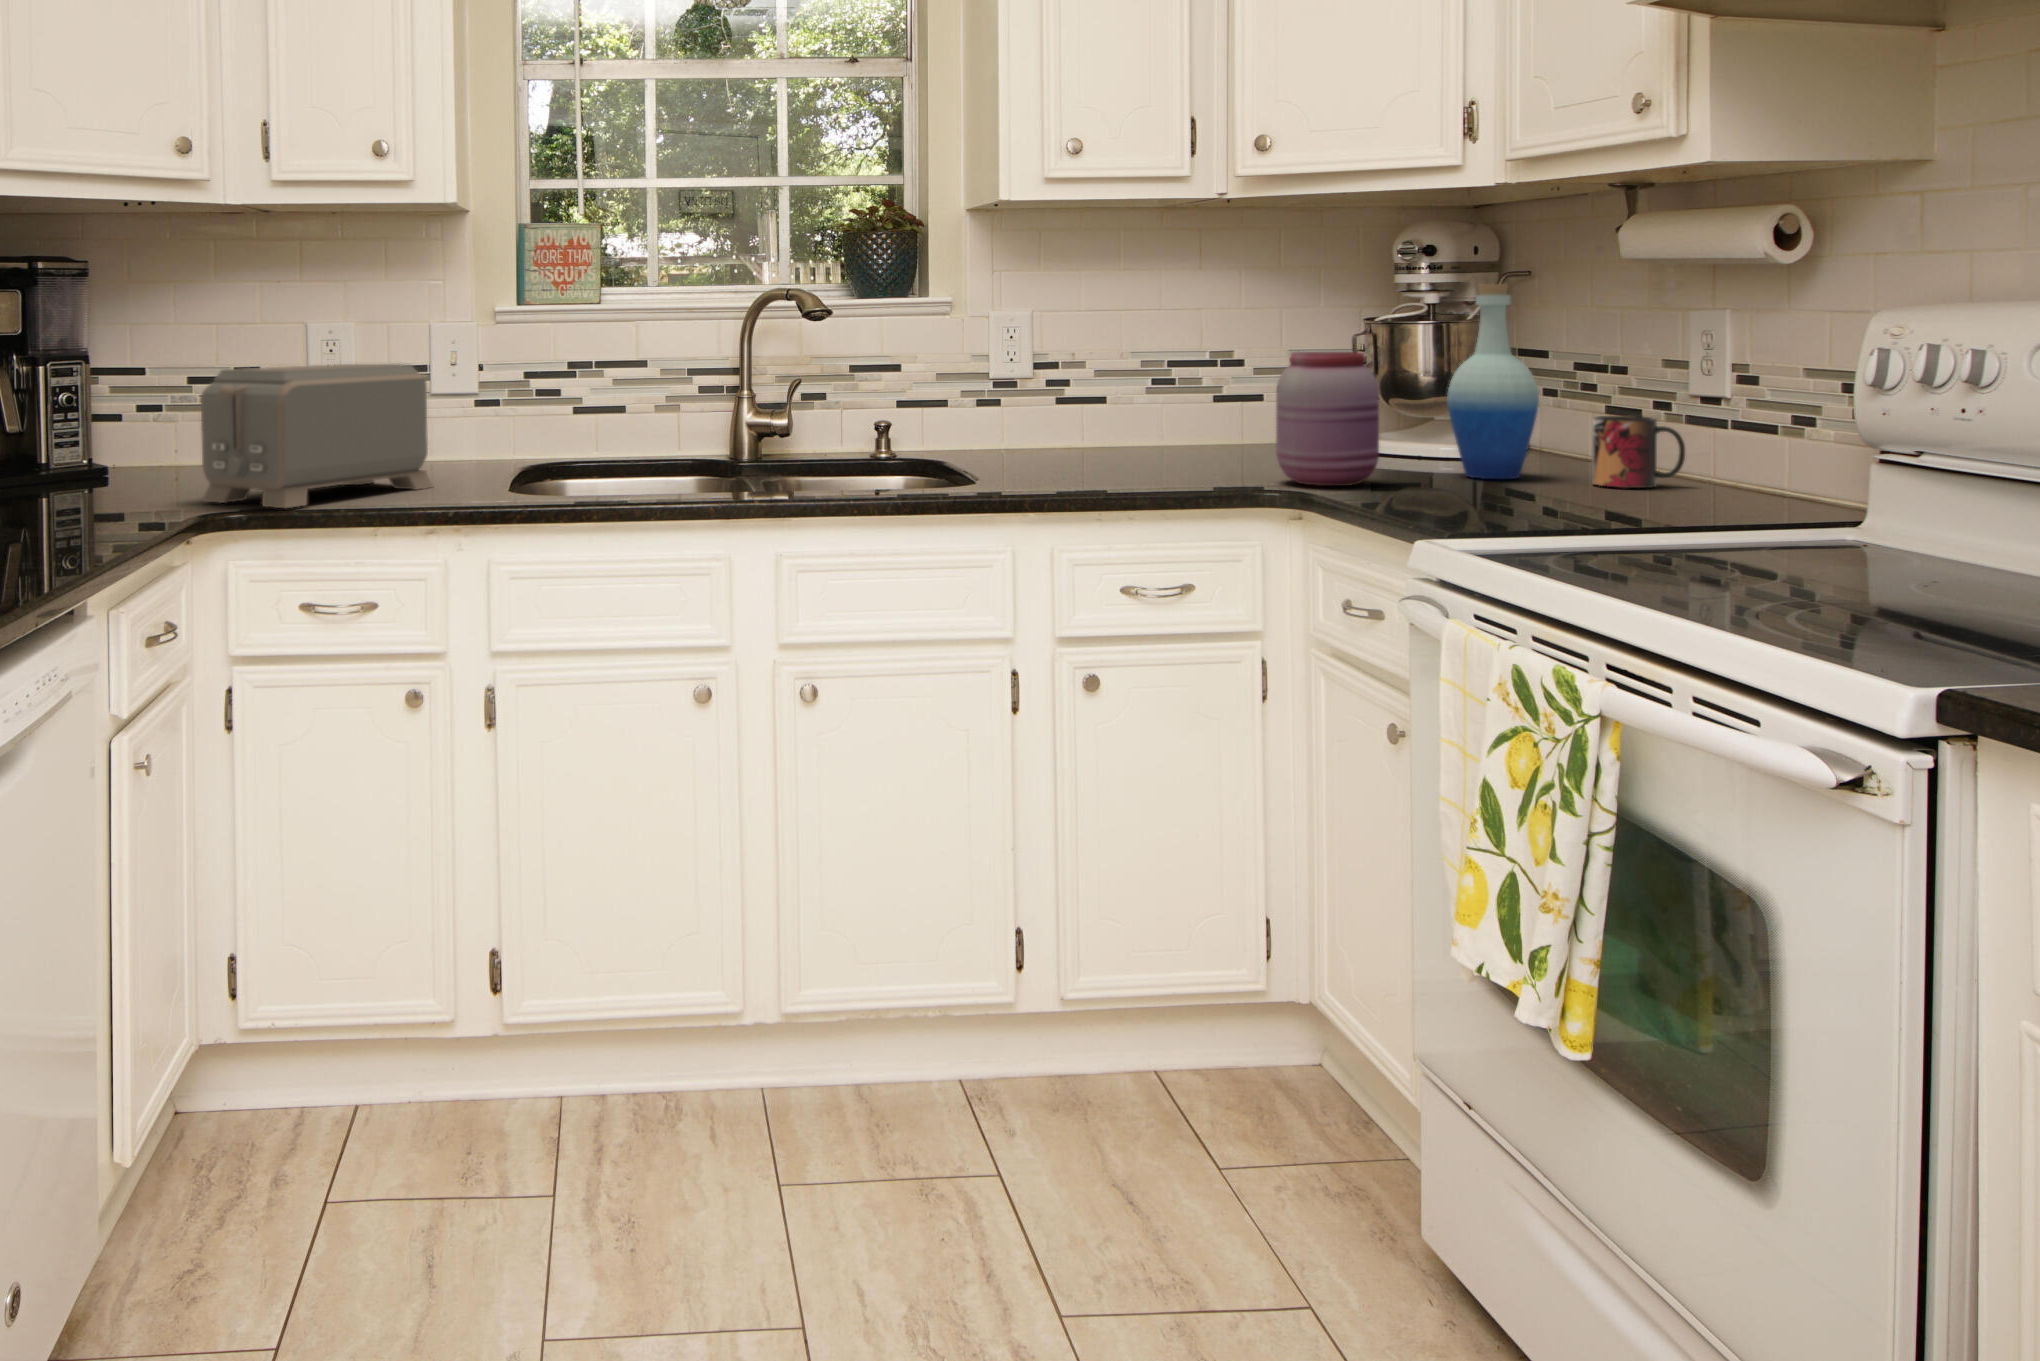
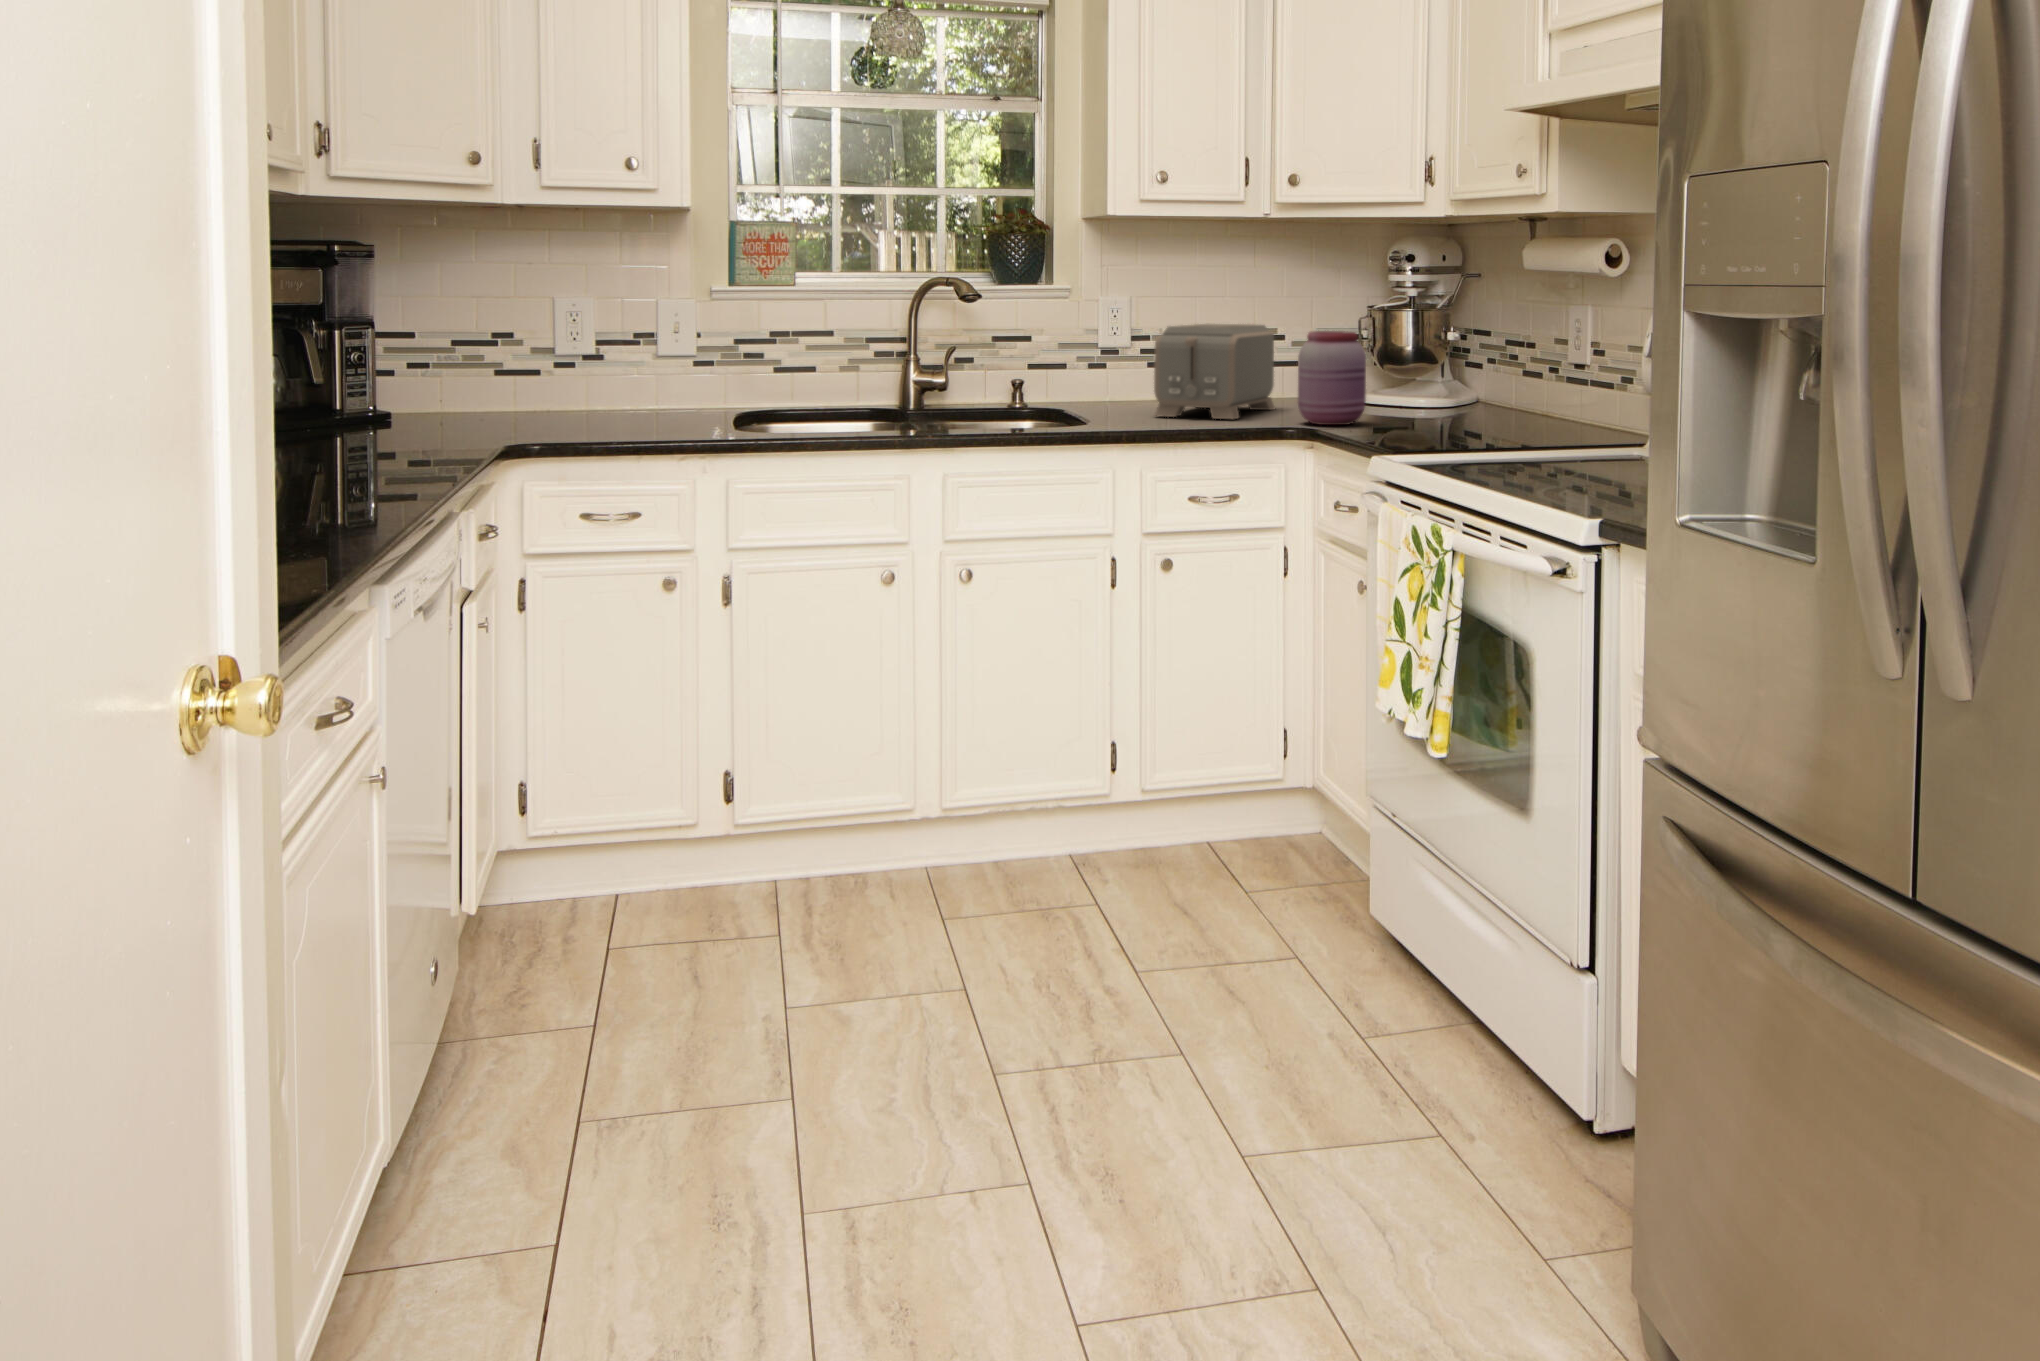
bottle: present [1447,284,1539,479] -> none [1414,286,1473,421]
toaster: present [201,364,433,508] -> present [1154,324,1275,419]
mug: present [1592,416,1685,488] -> none [1502,377,1559,426]

